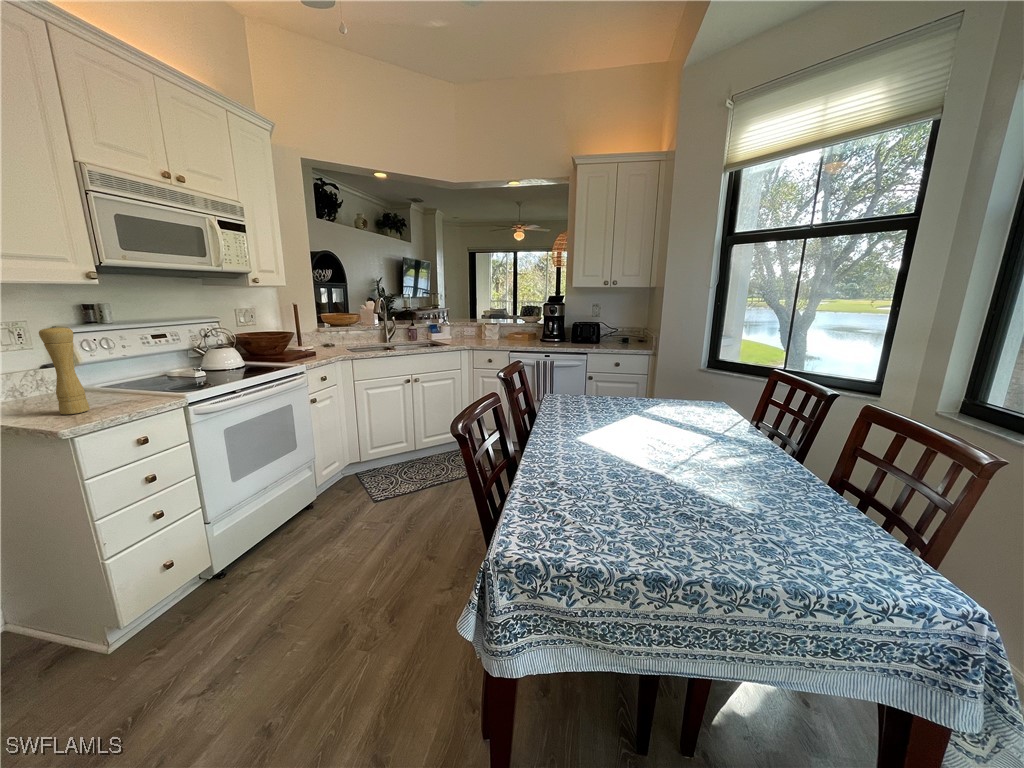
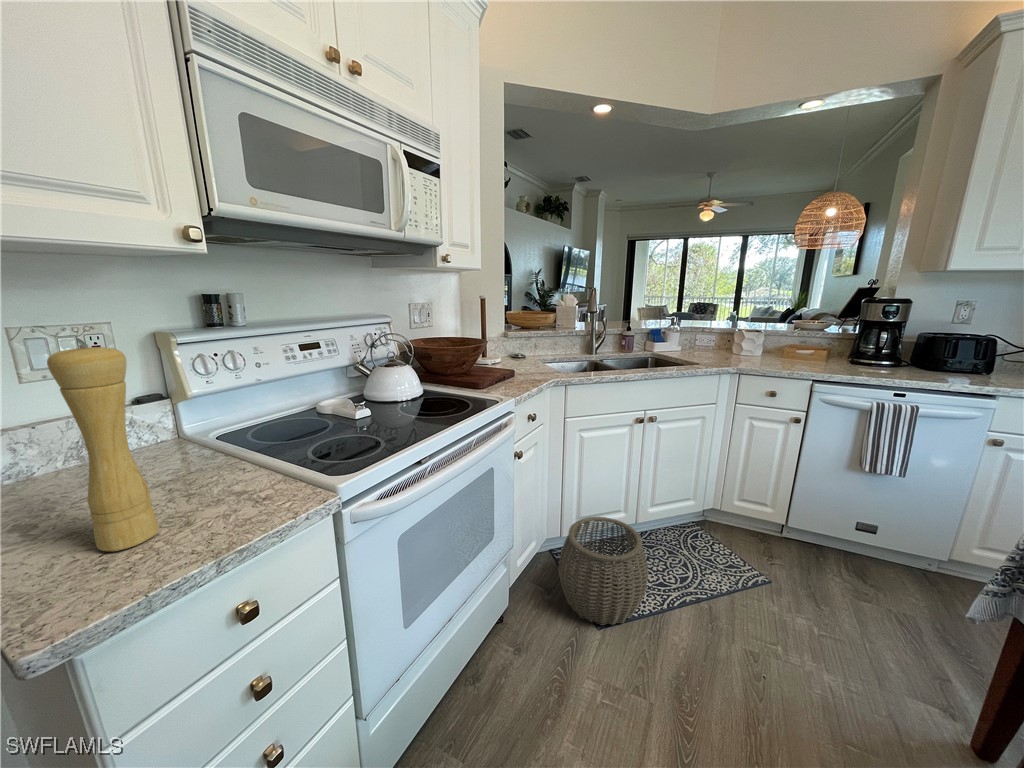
woven basket: none [352,439,407,498] -> present [558,517,648,625]

